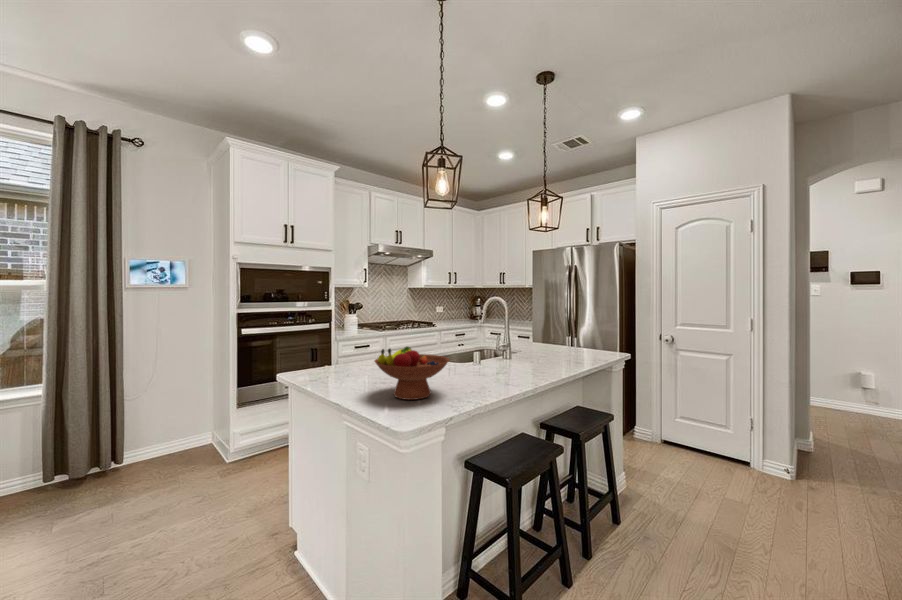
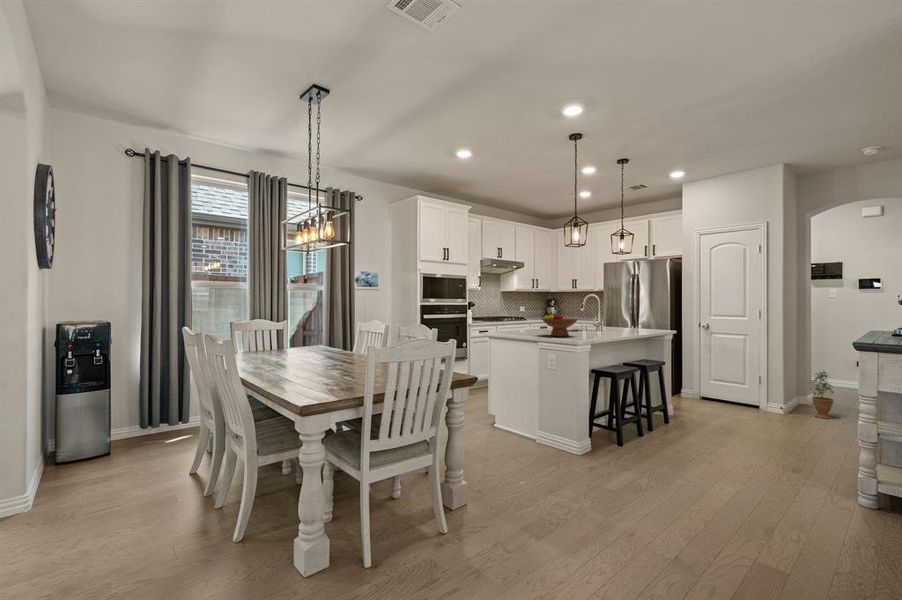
potted plant: none [825,411,868,490] -> present [810,371,833,419]

